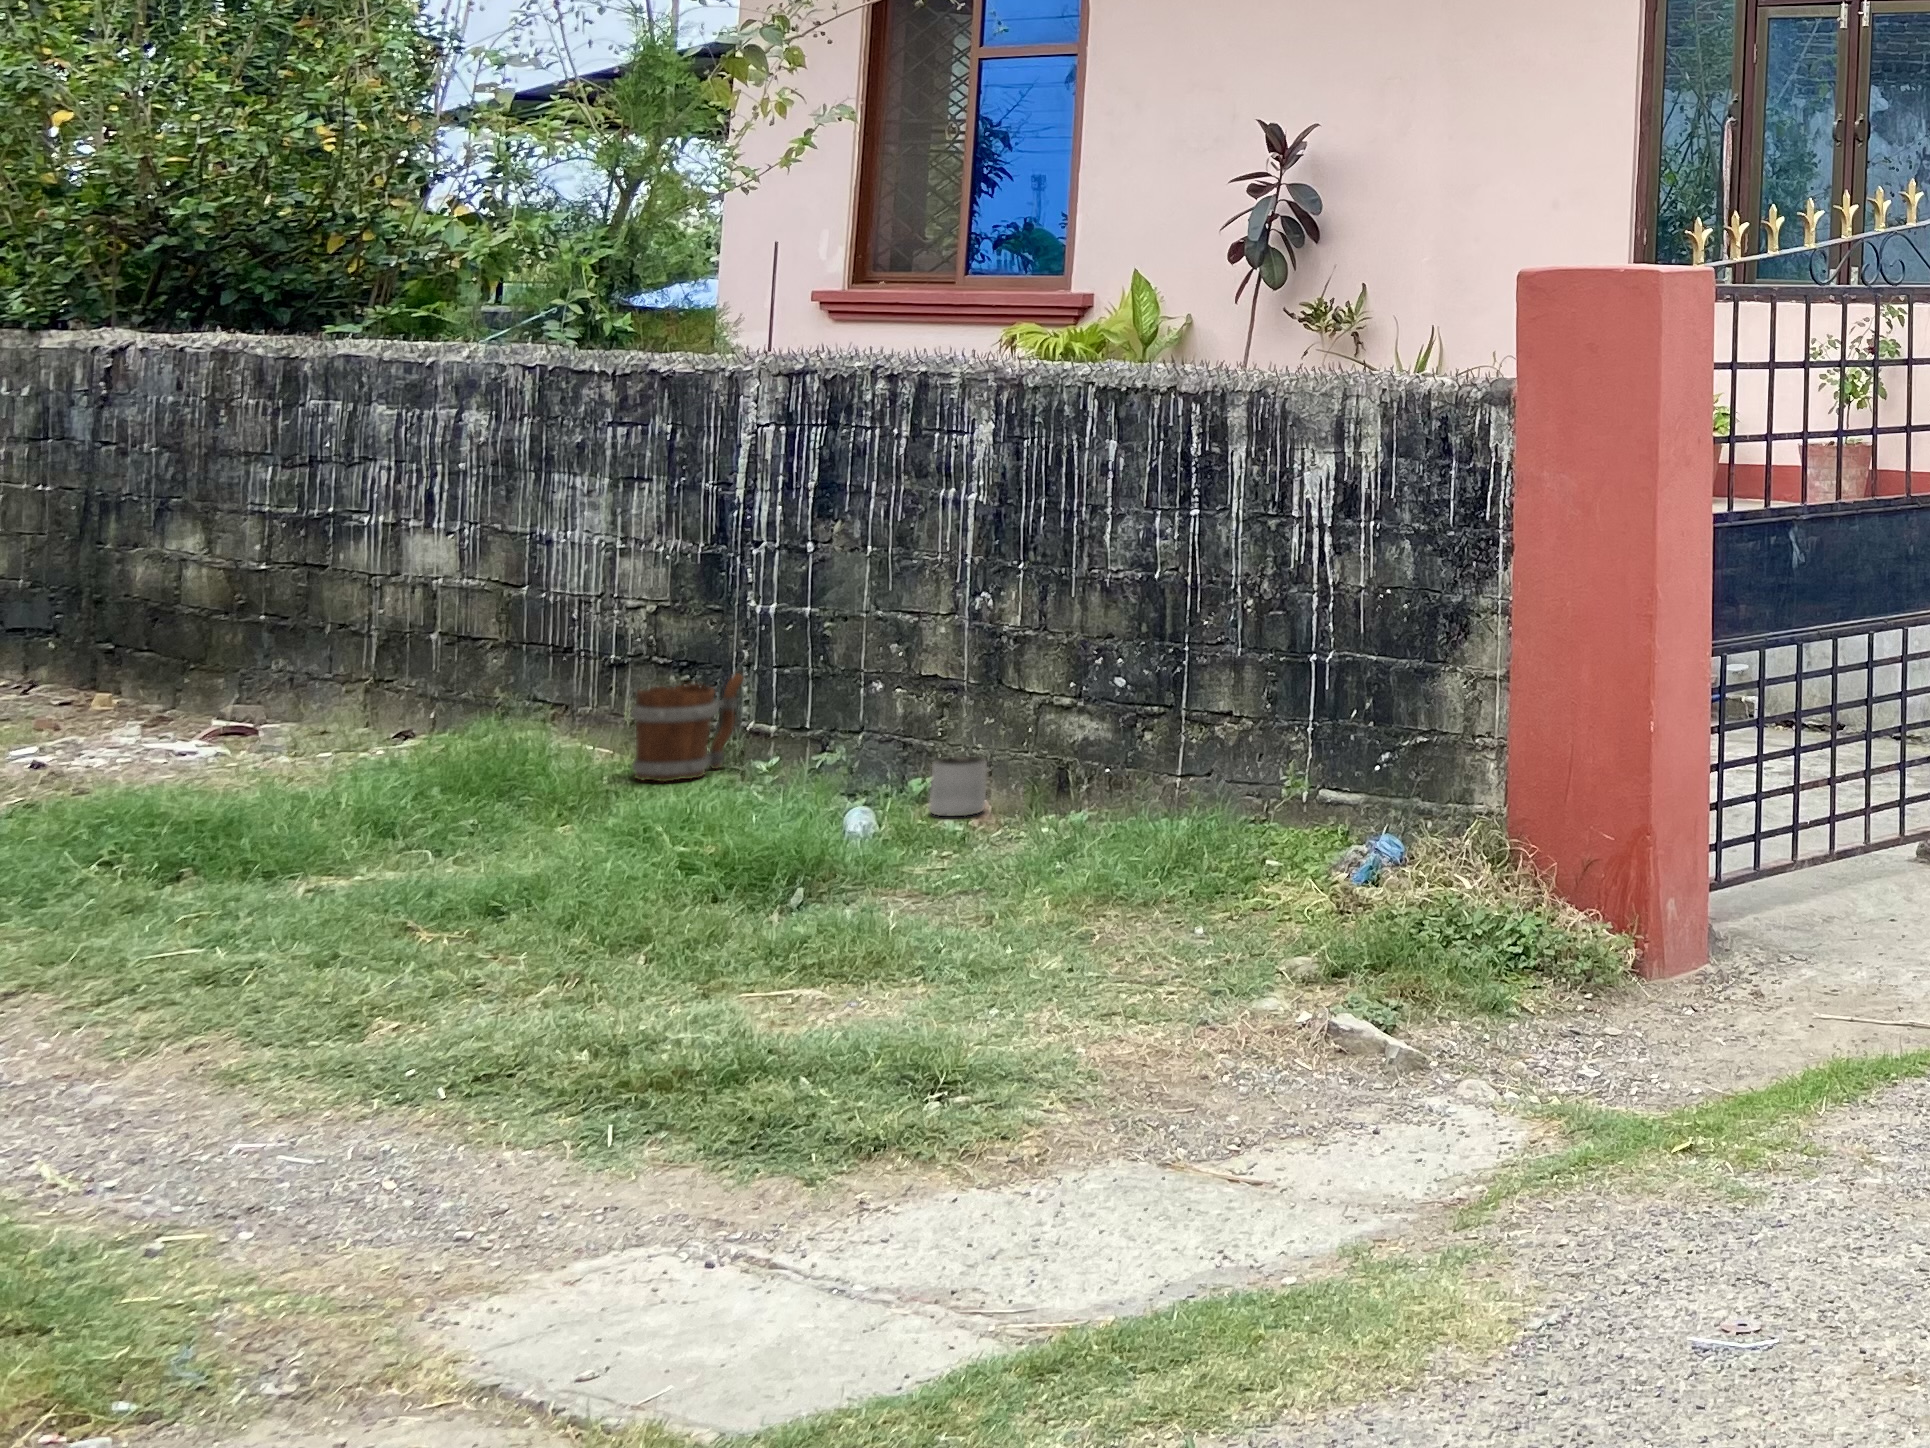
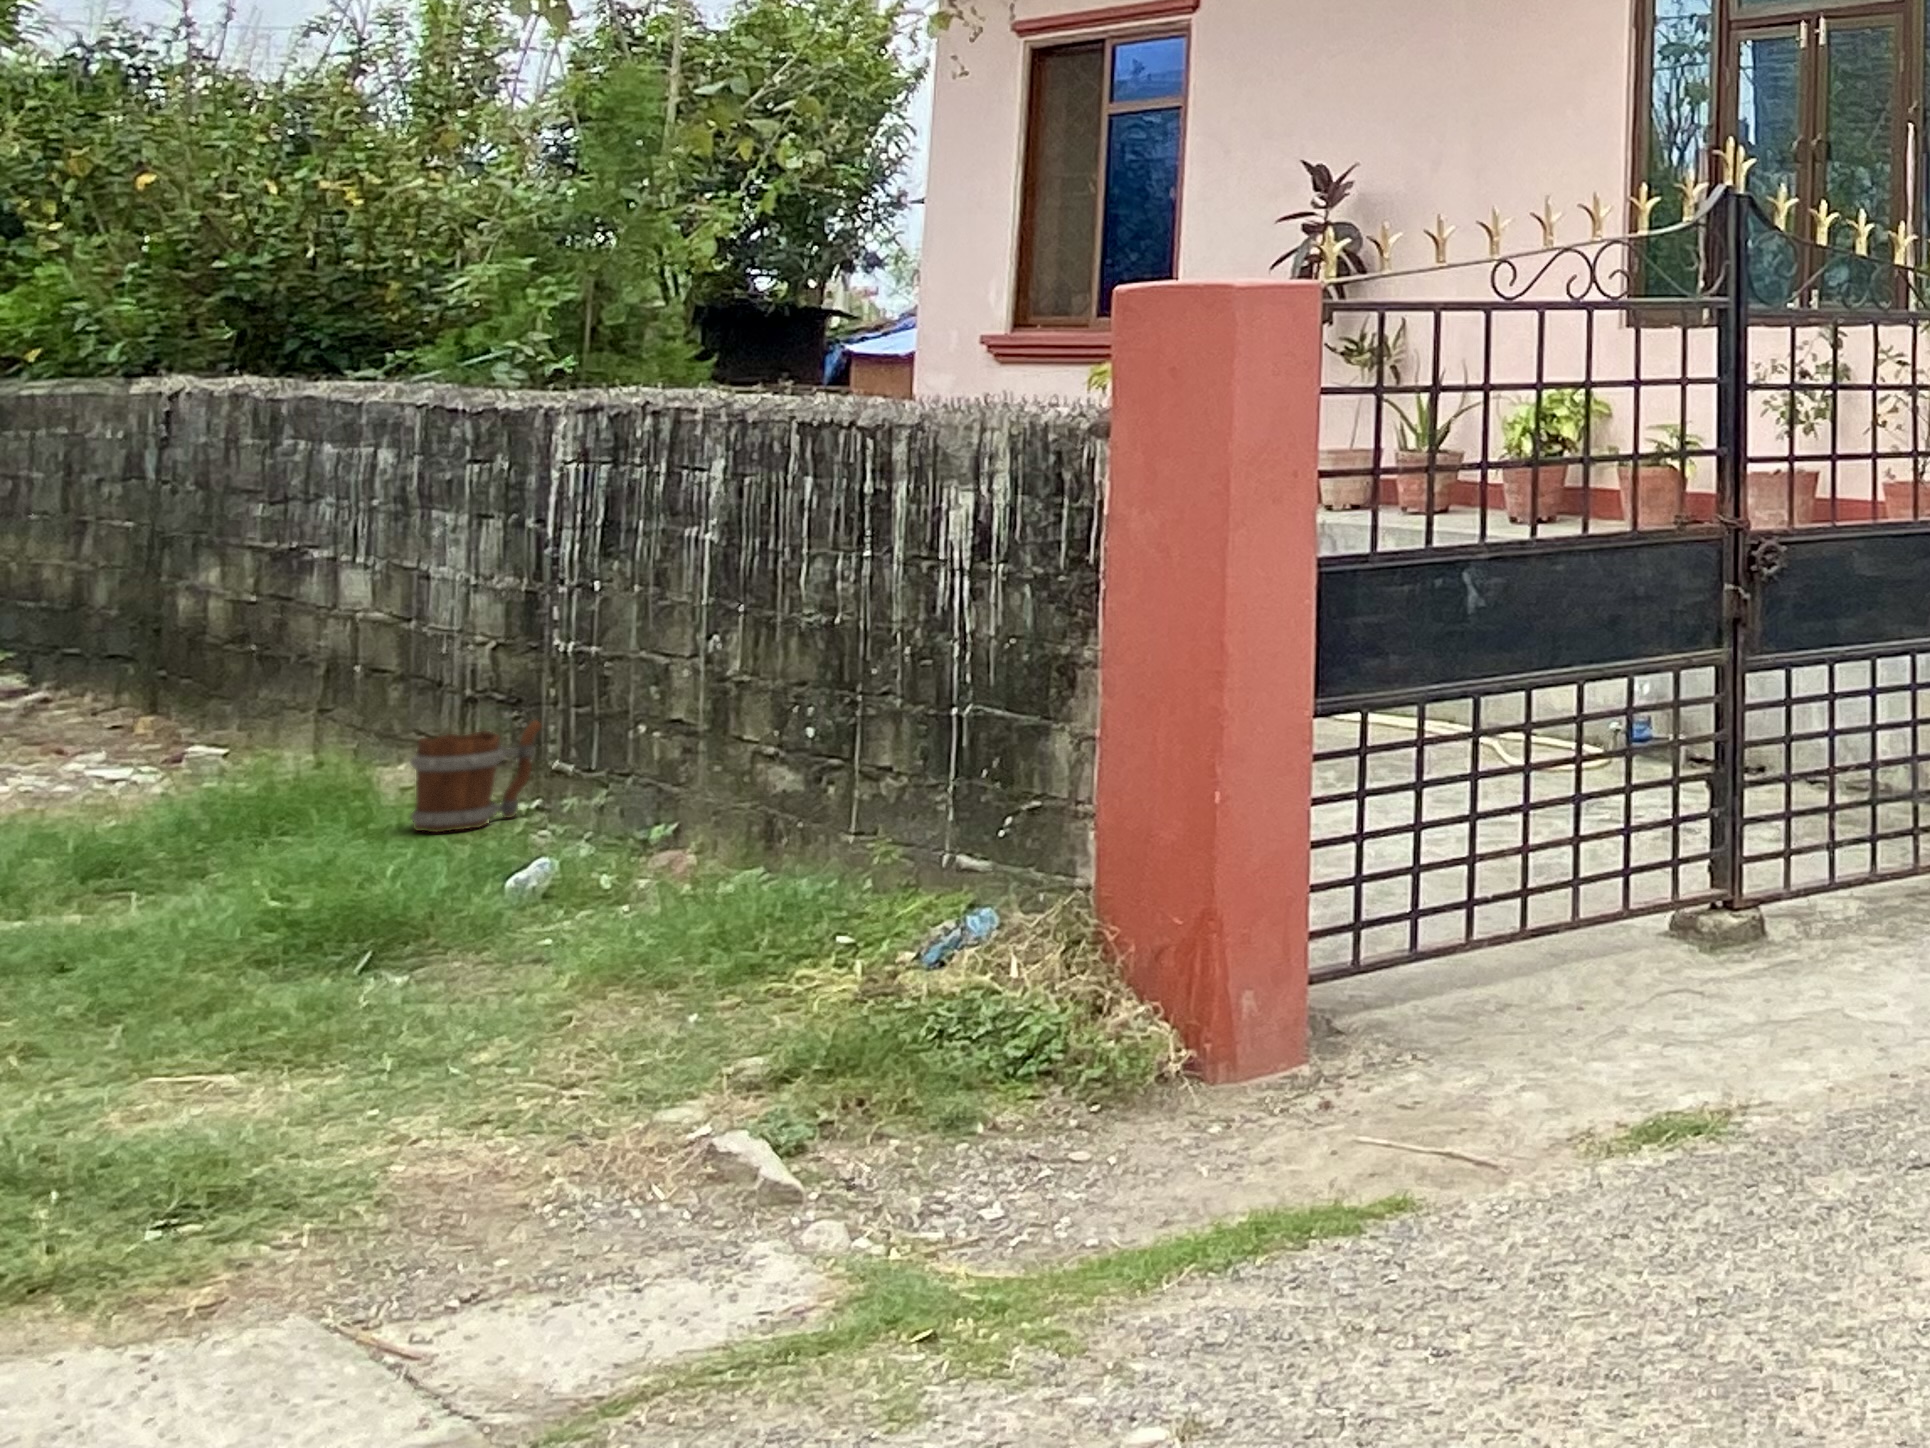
planter: present [929,756,987,816] -> none [637,810,702,874]

